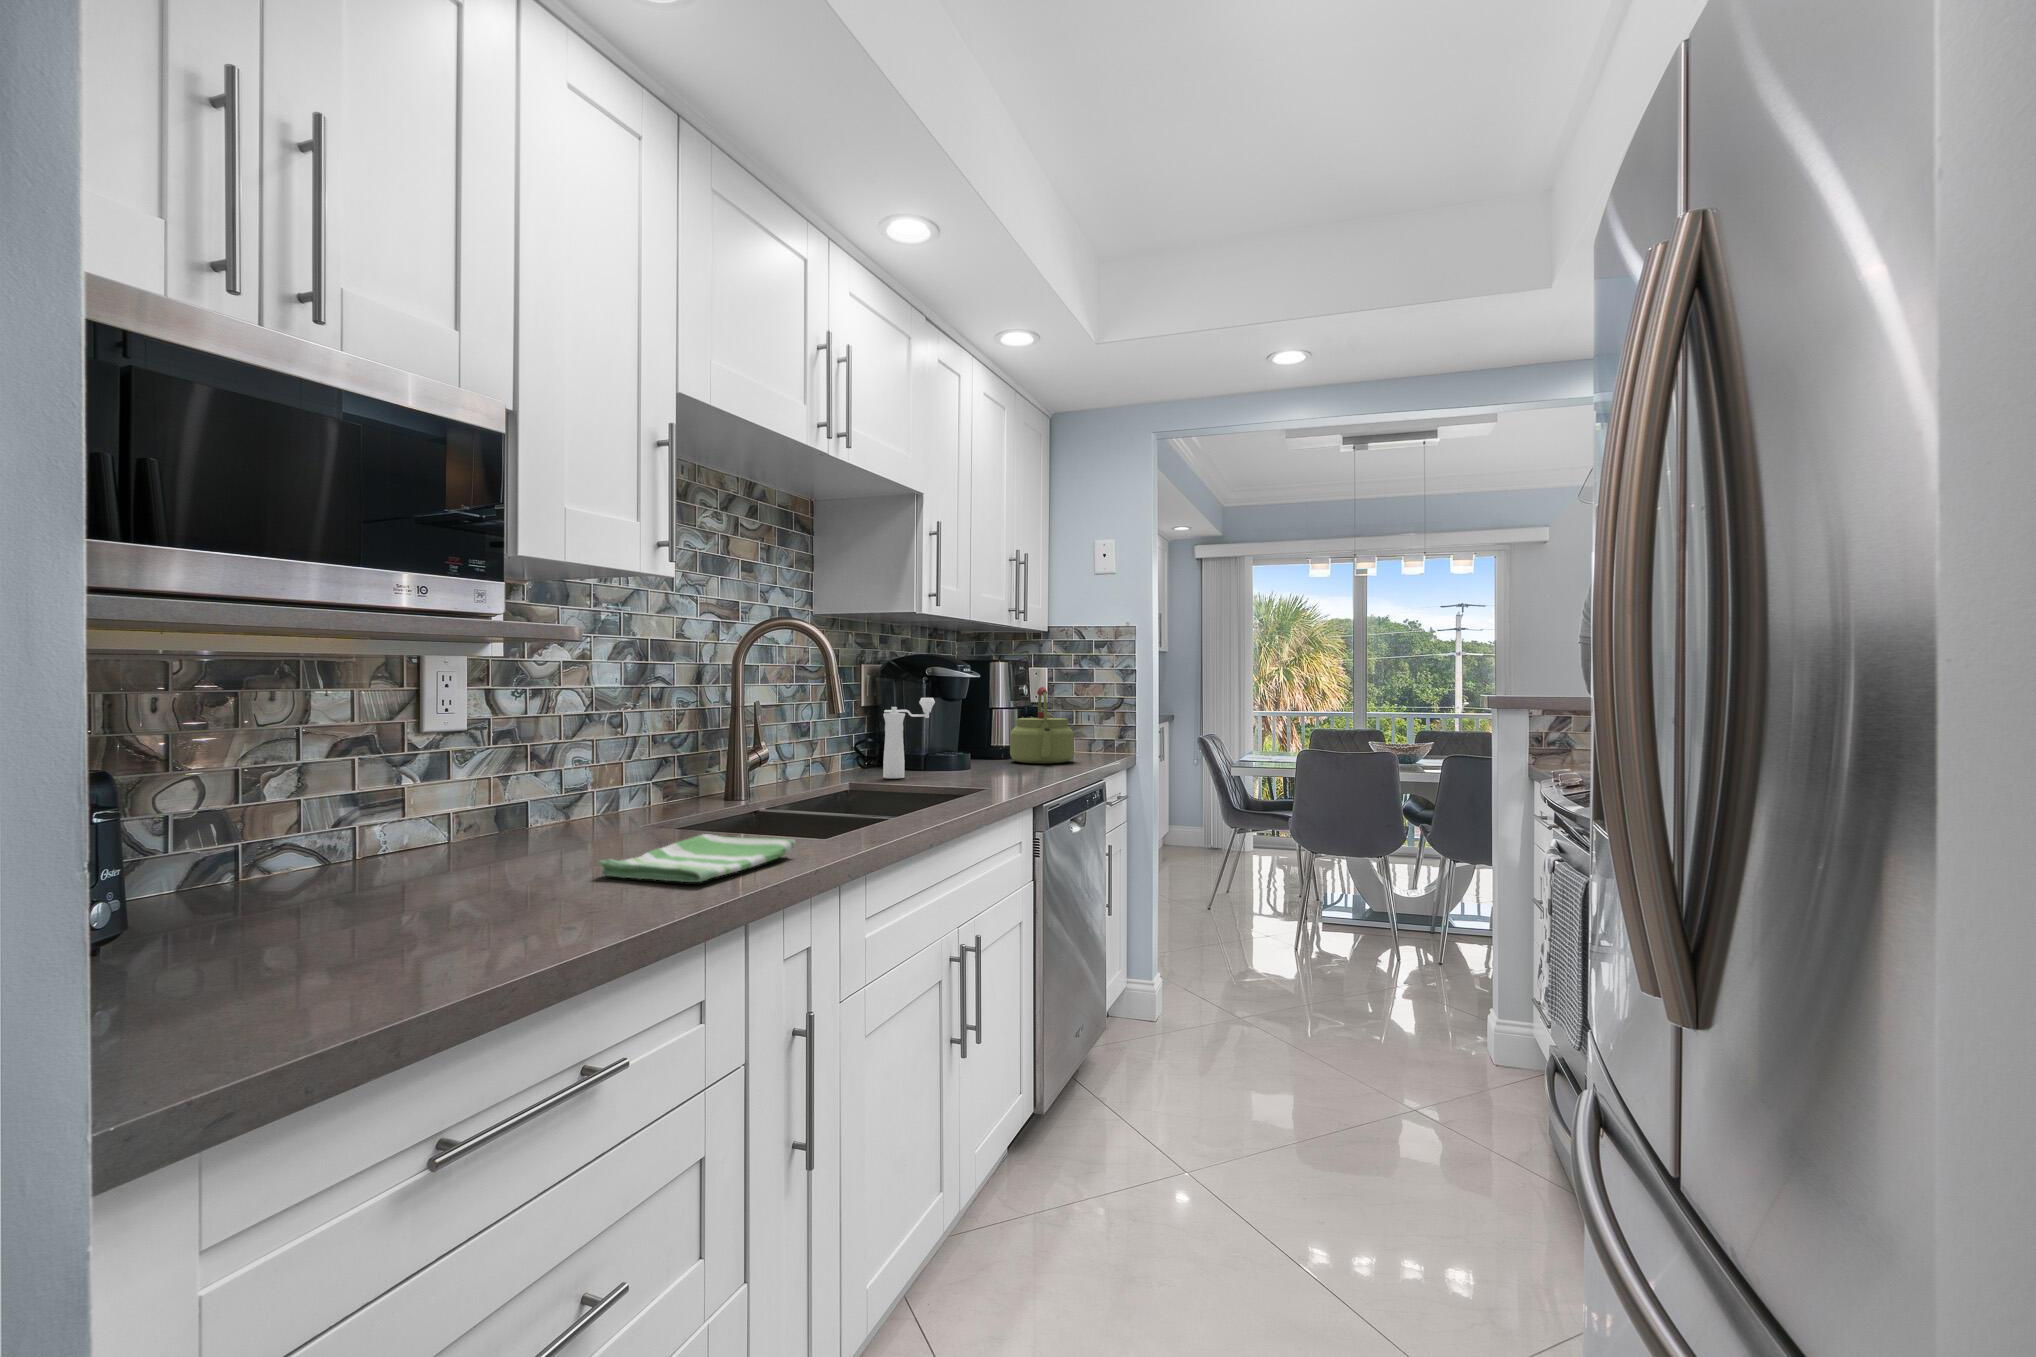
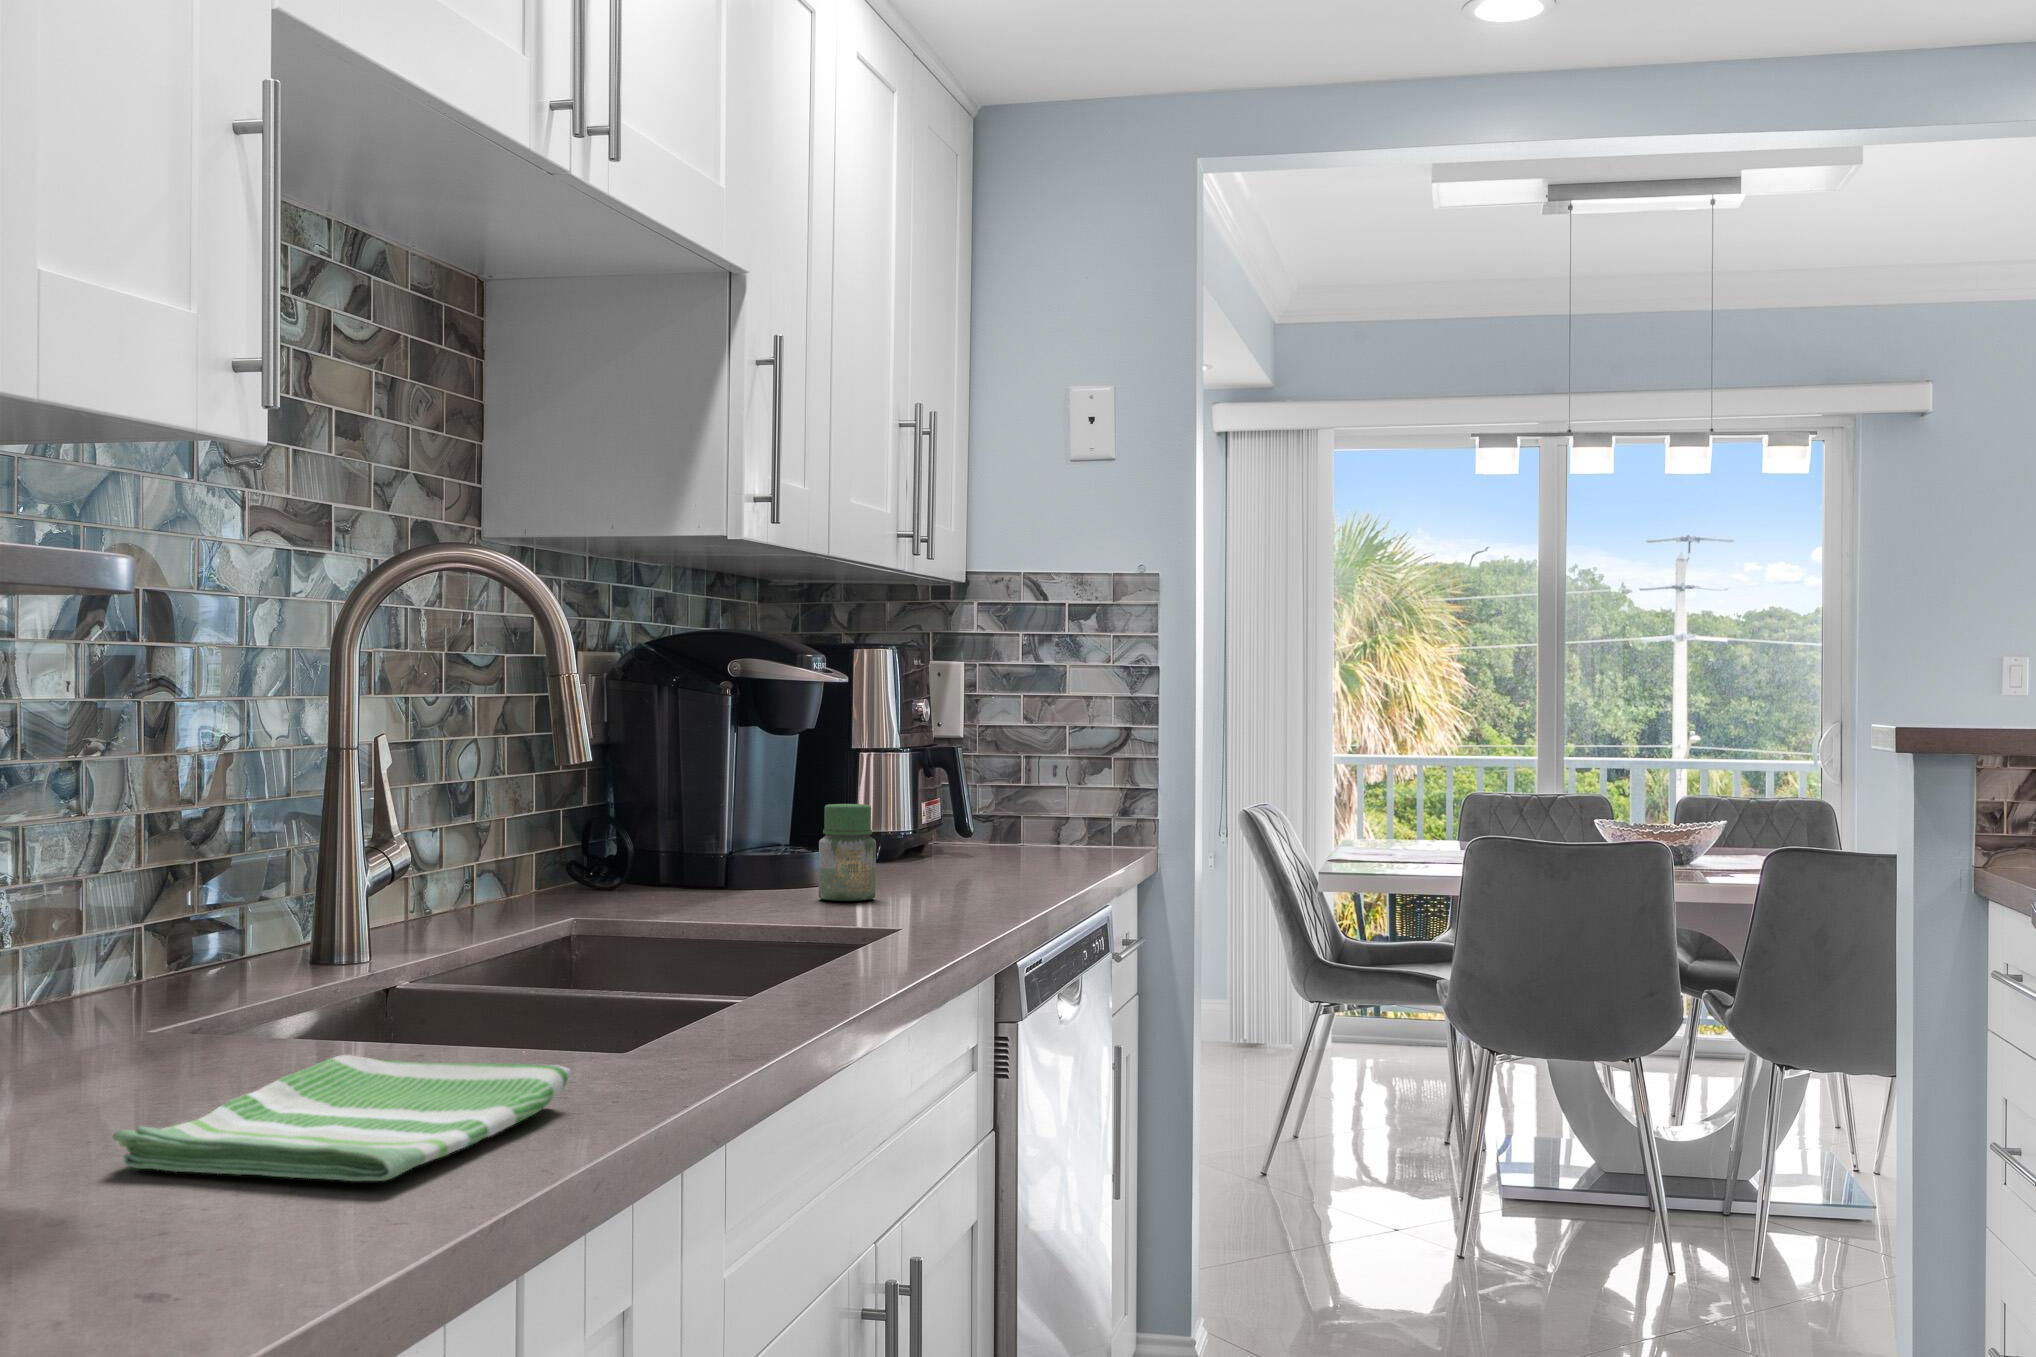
kettle: present [1010,687,1074,764] -> none [895,703,1036,870]
pepper mill: present [883,698,935,779] -> none [641,727,754,908]
jar: none [964,733,990,776] -> present [819,804,876,901]

